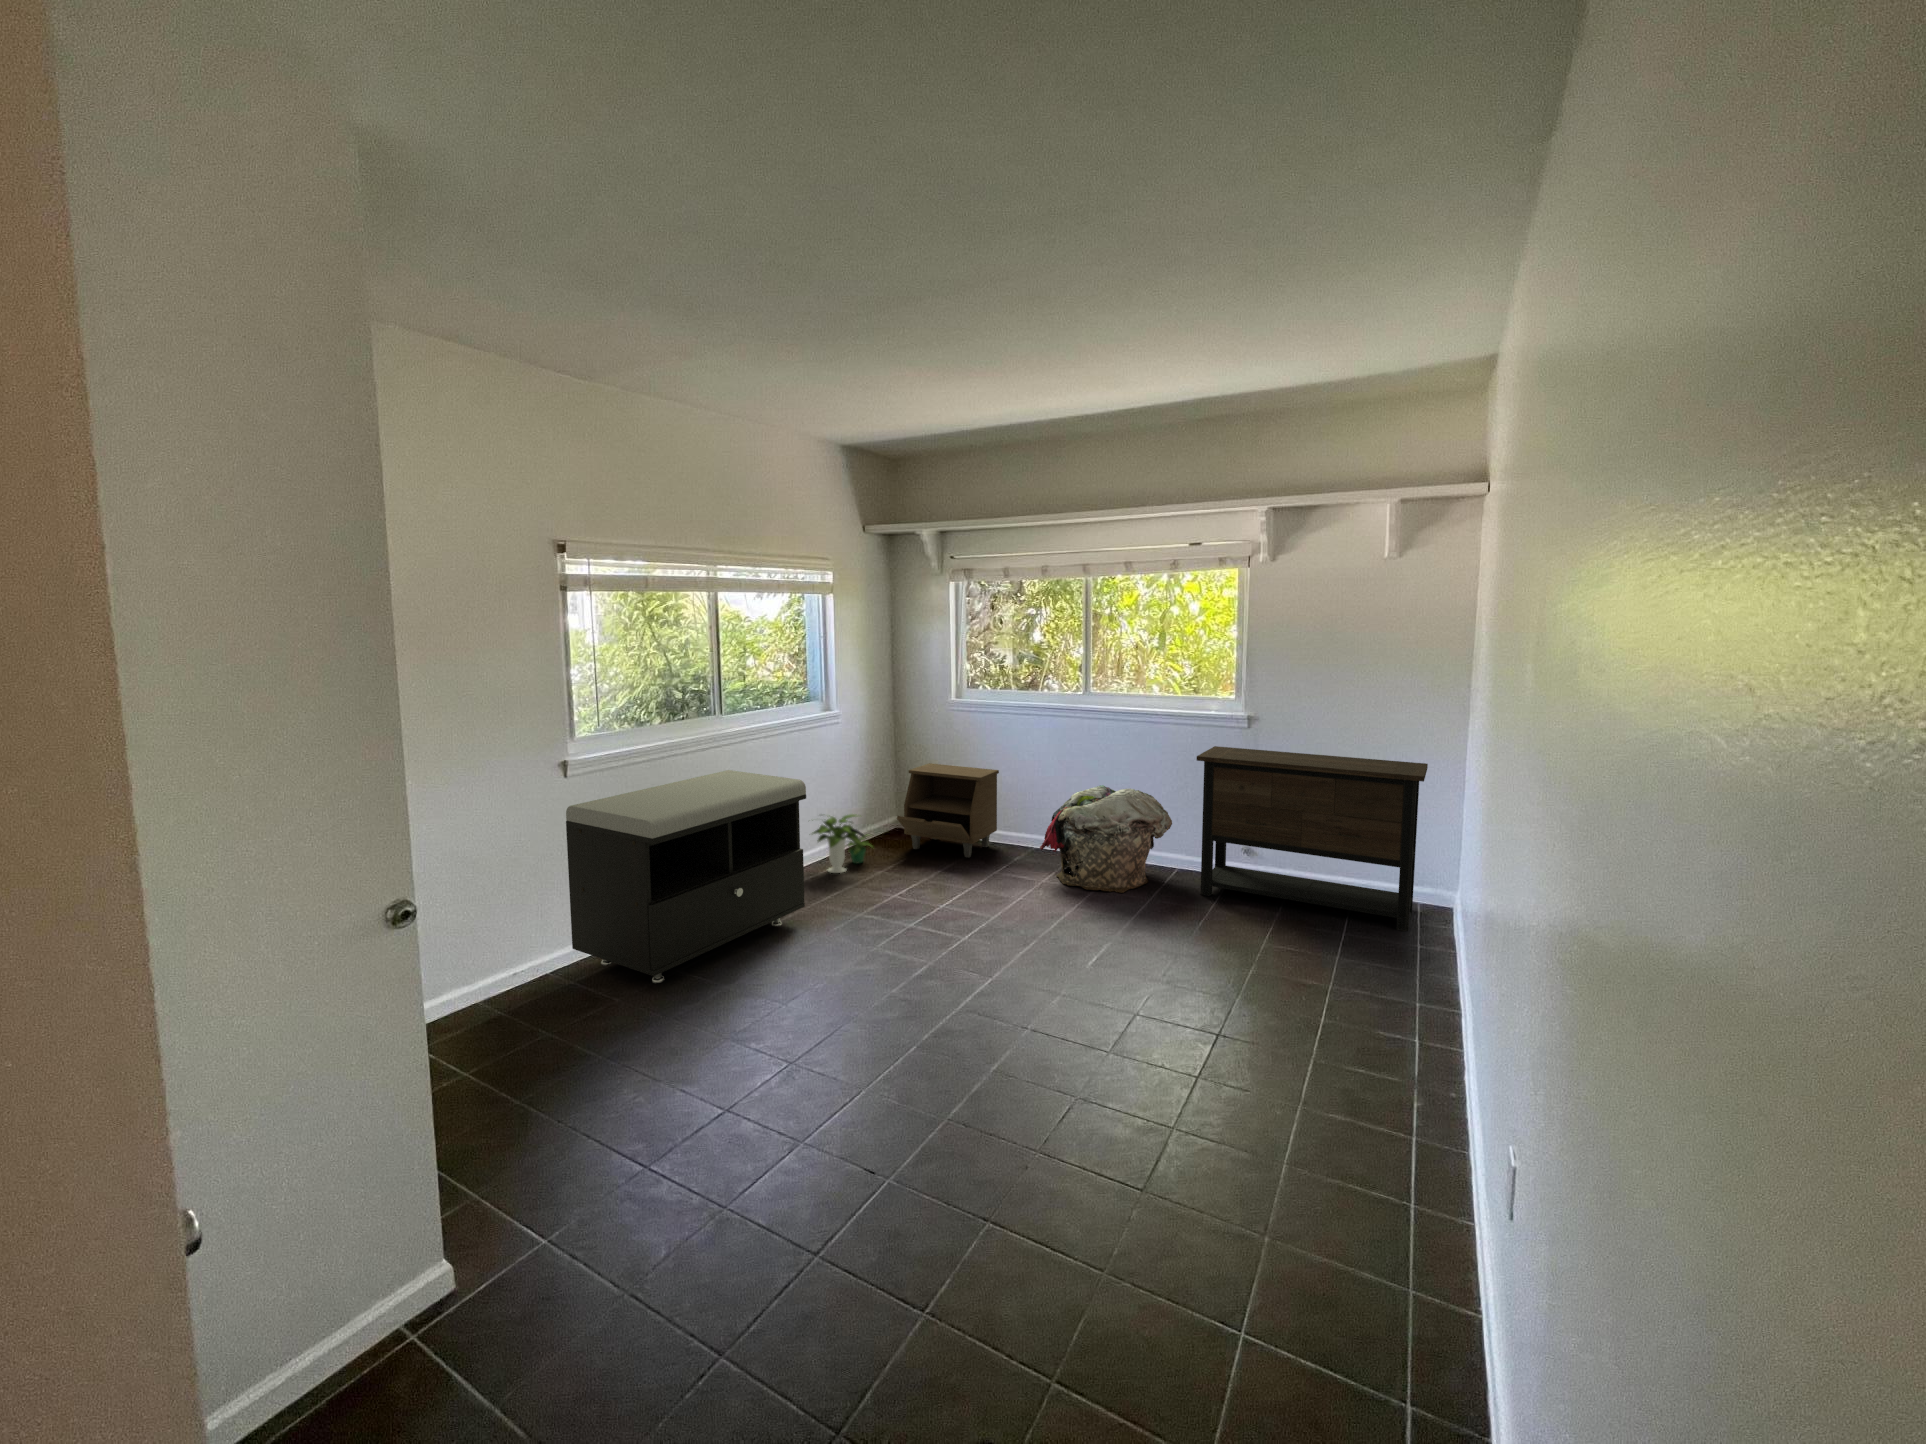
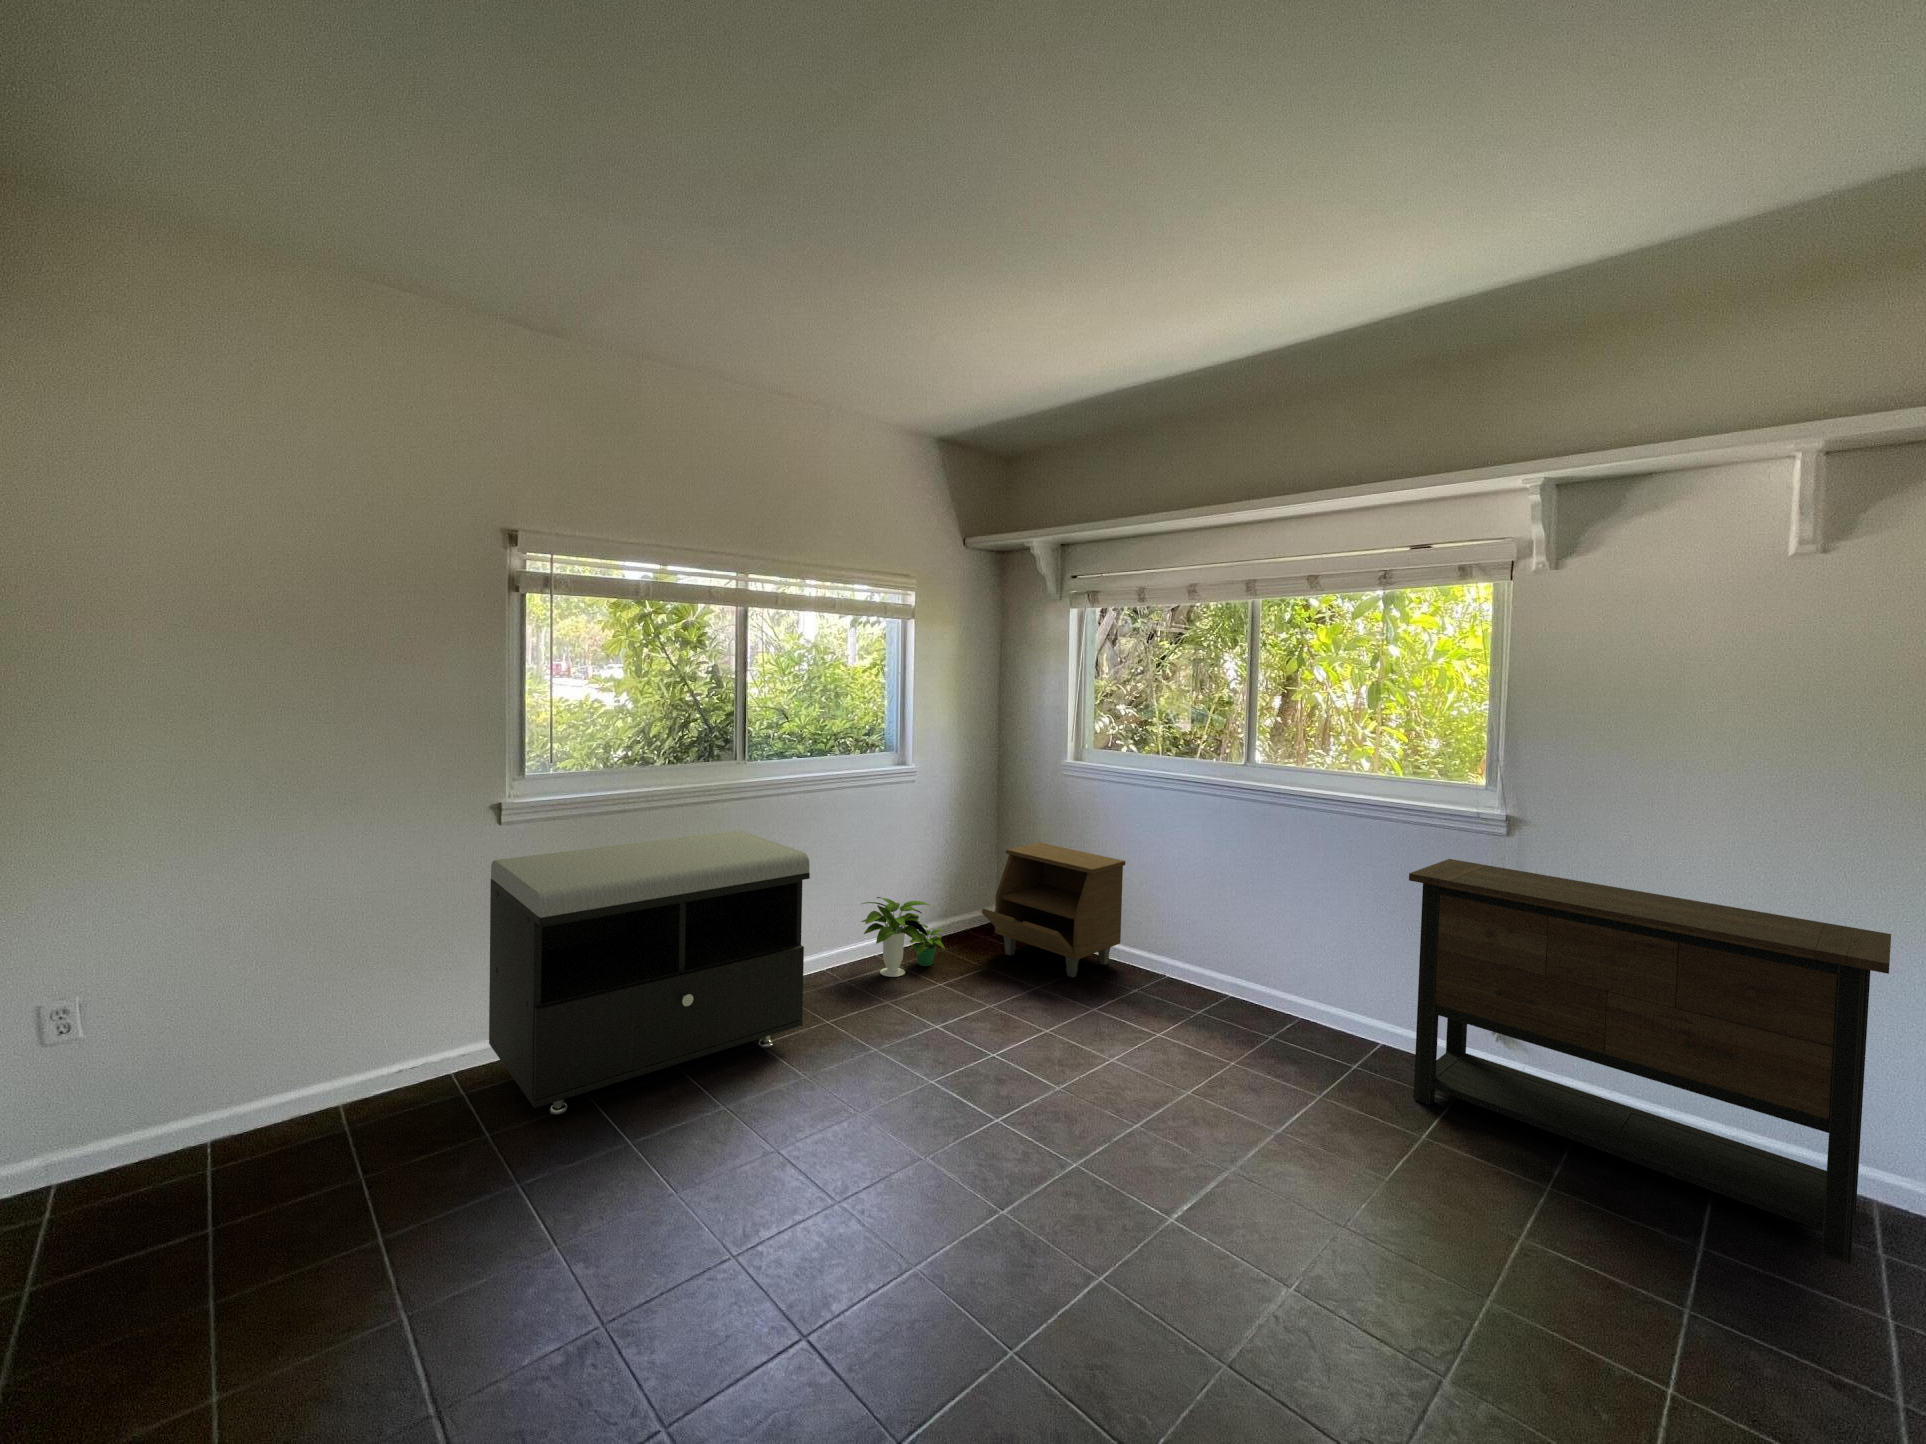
laundry basket: present [1040,785,1172,893] -> none [1159,900,1372,1074]

